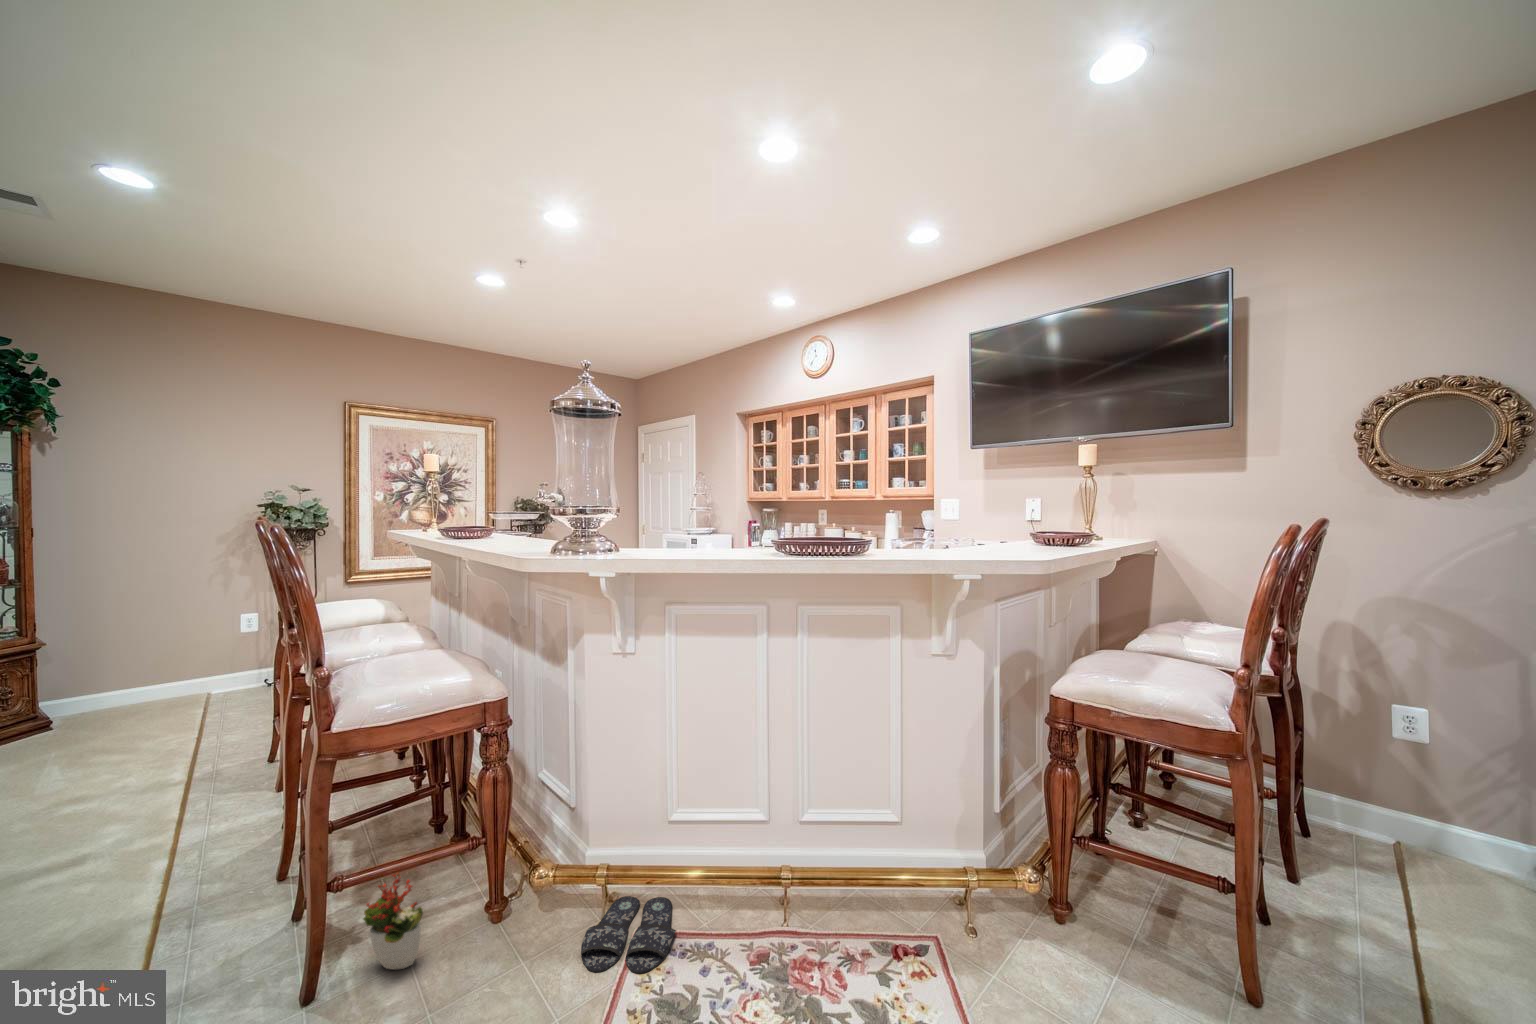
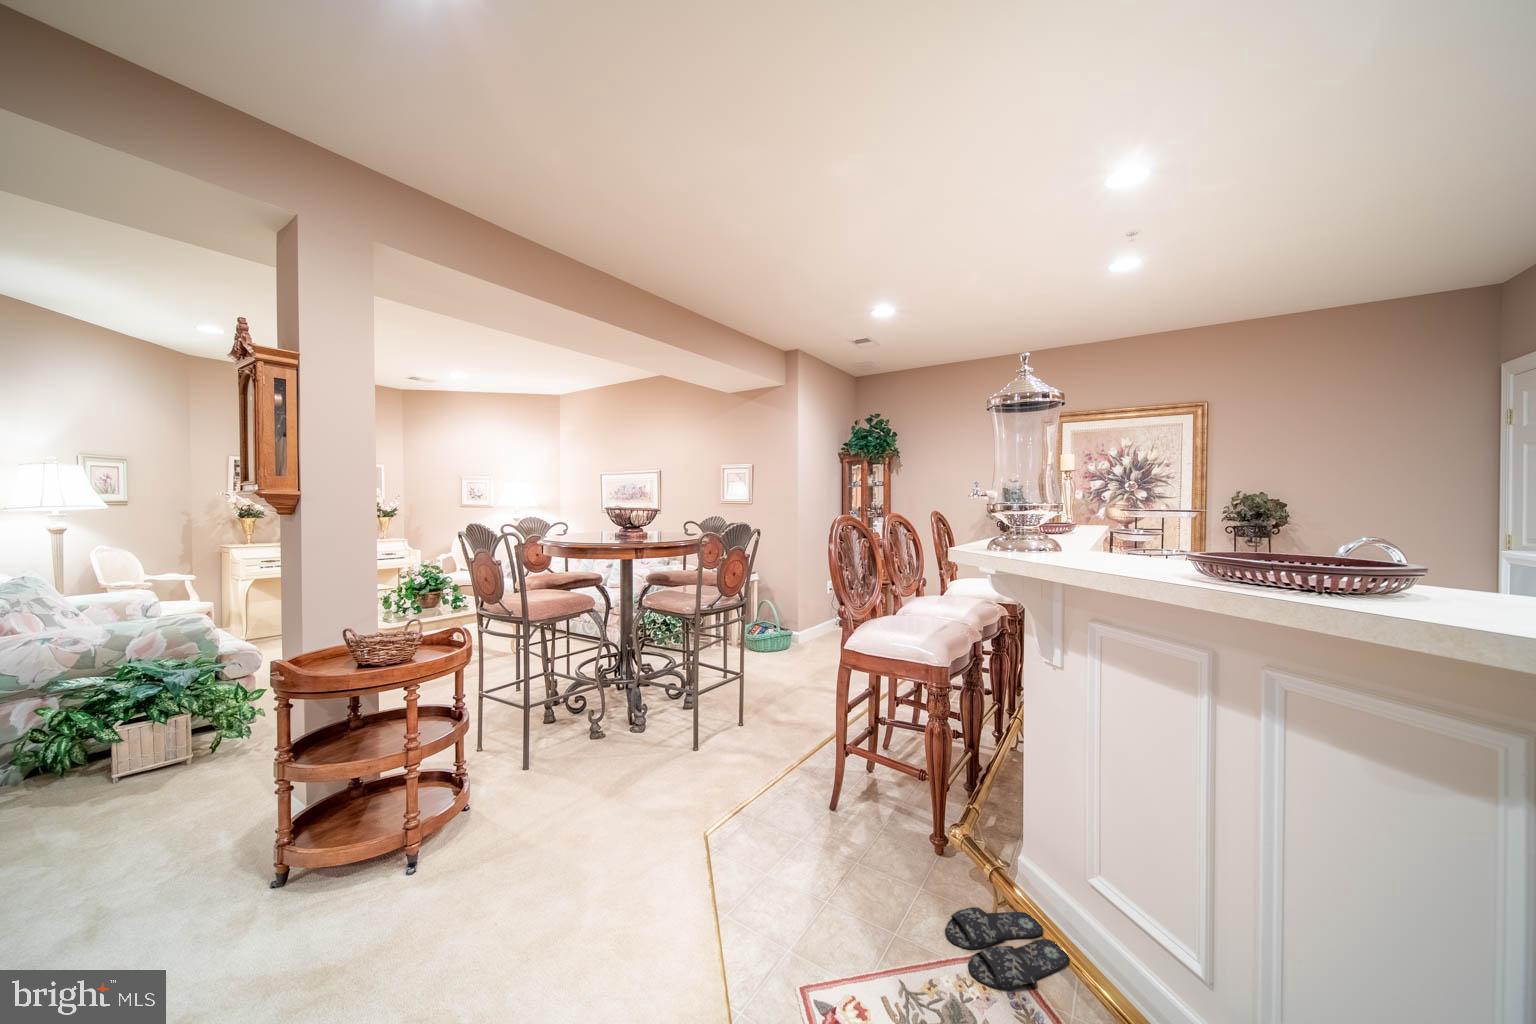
decorative plant: present [363,873,423,970] -> none [851,756,885,830]

